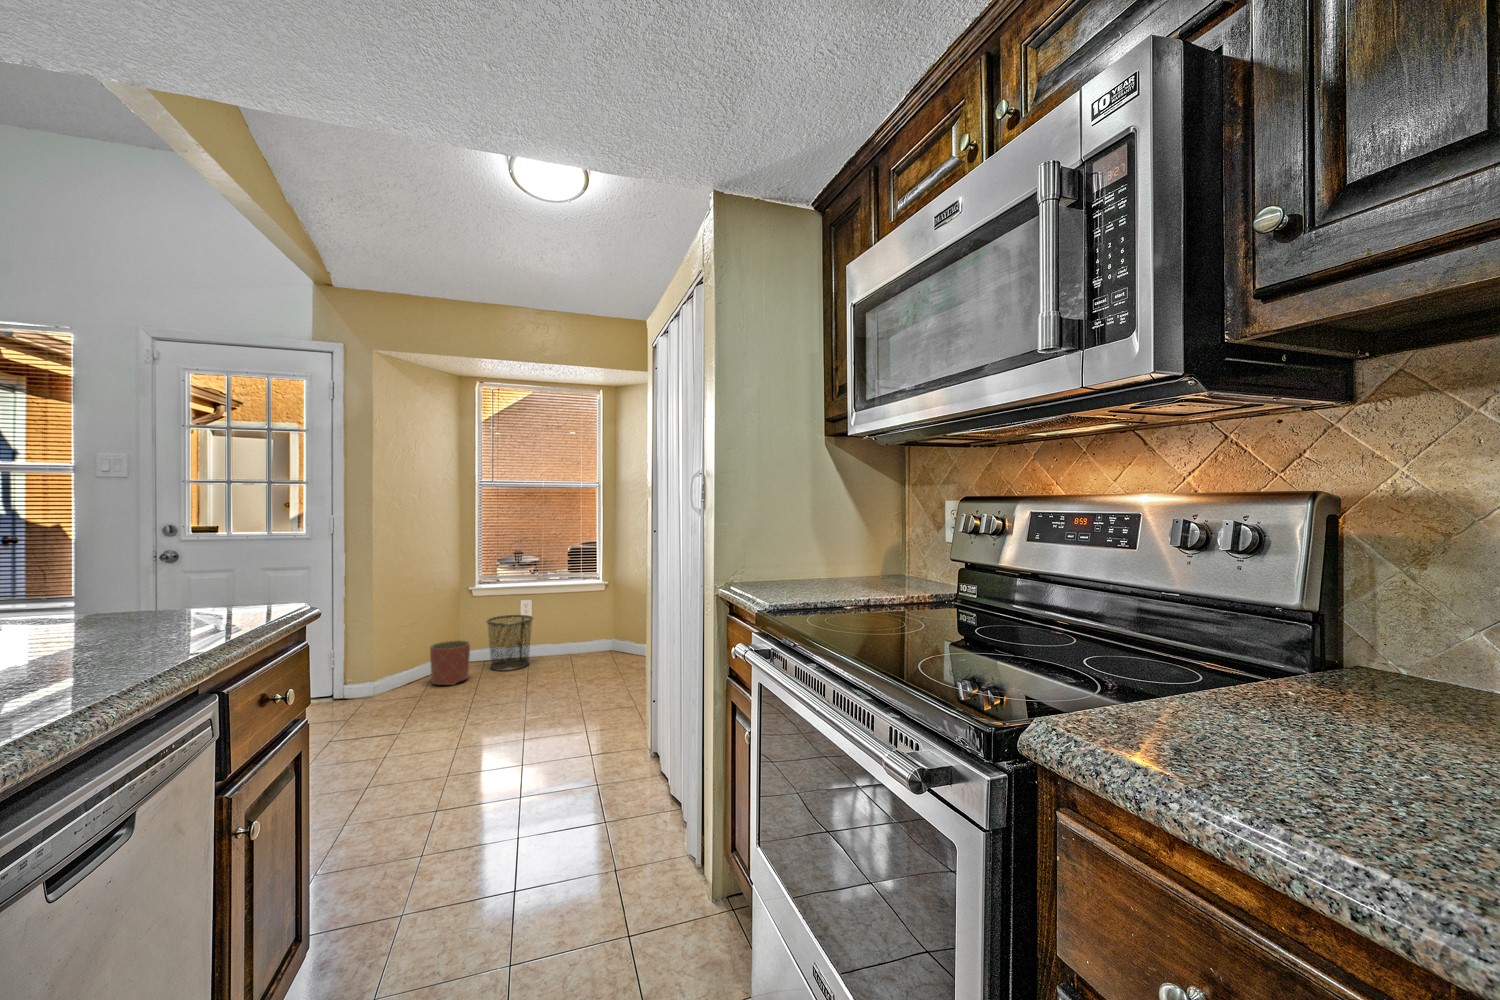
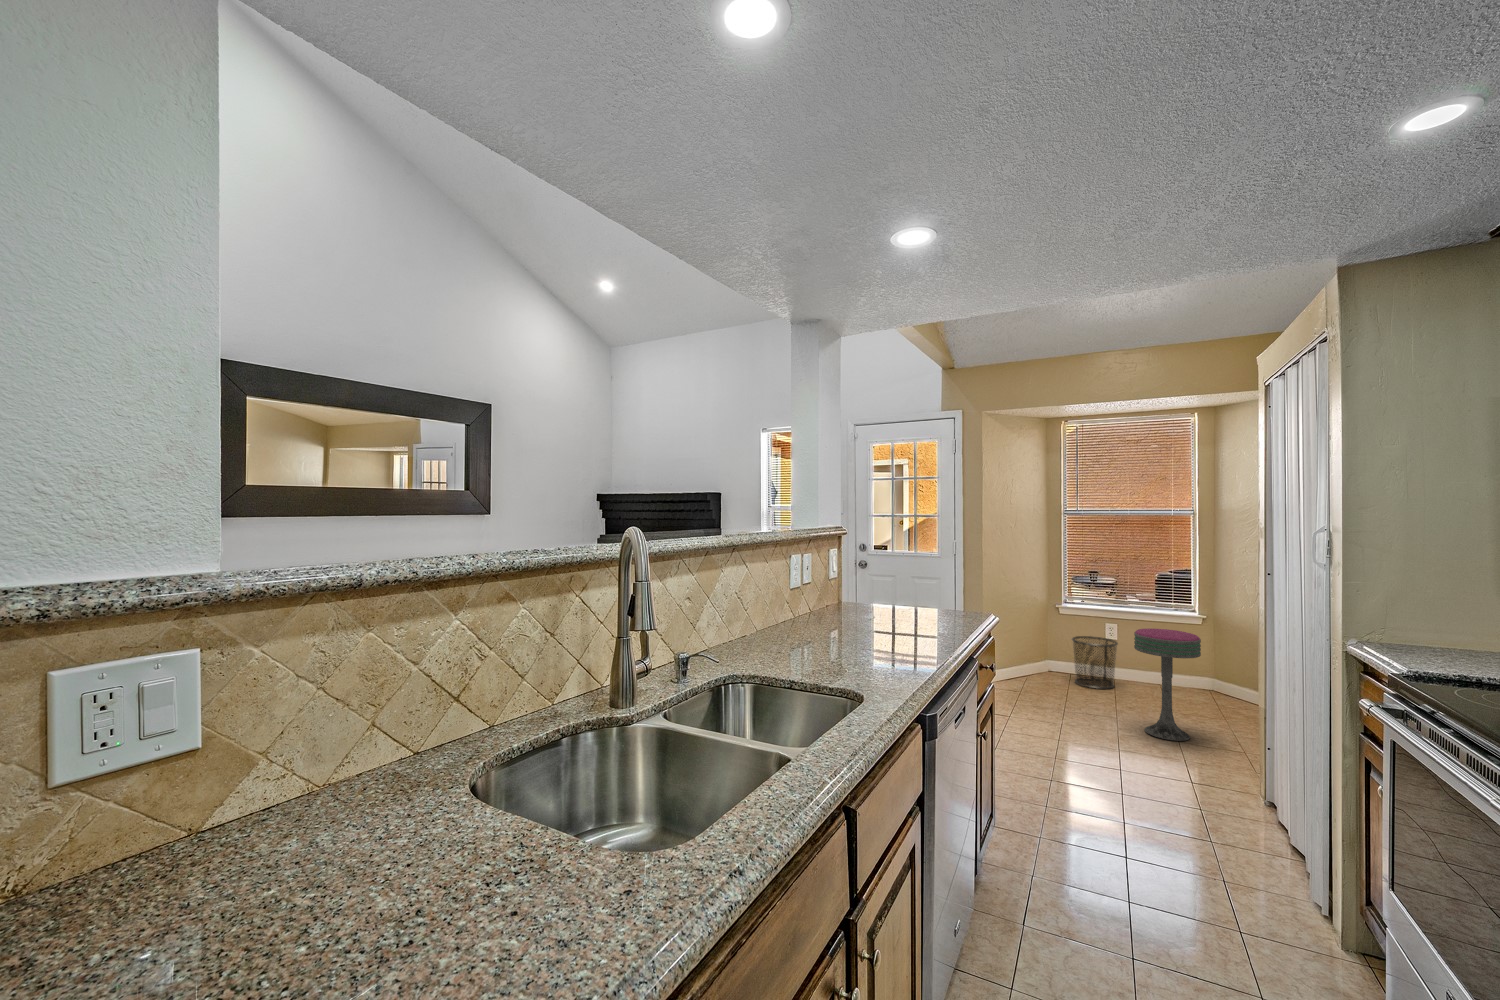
bar stool: none [544,597,602,710] -> present [1134,628,1201,741]
planter: present [430,640,470,685] -> none [1024,650,1058,690]

